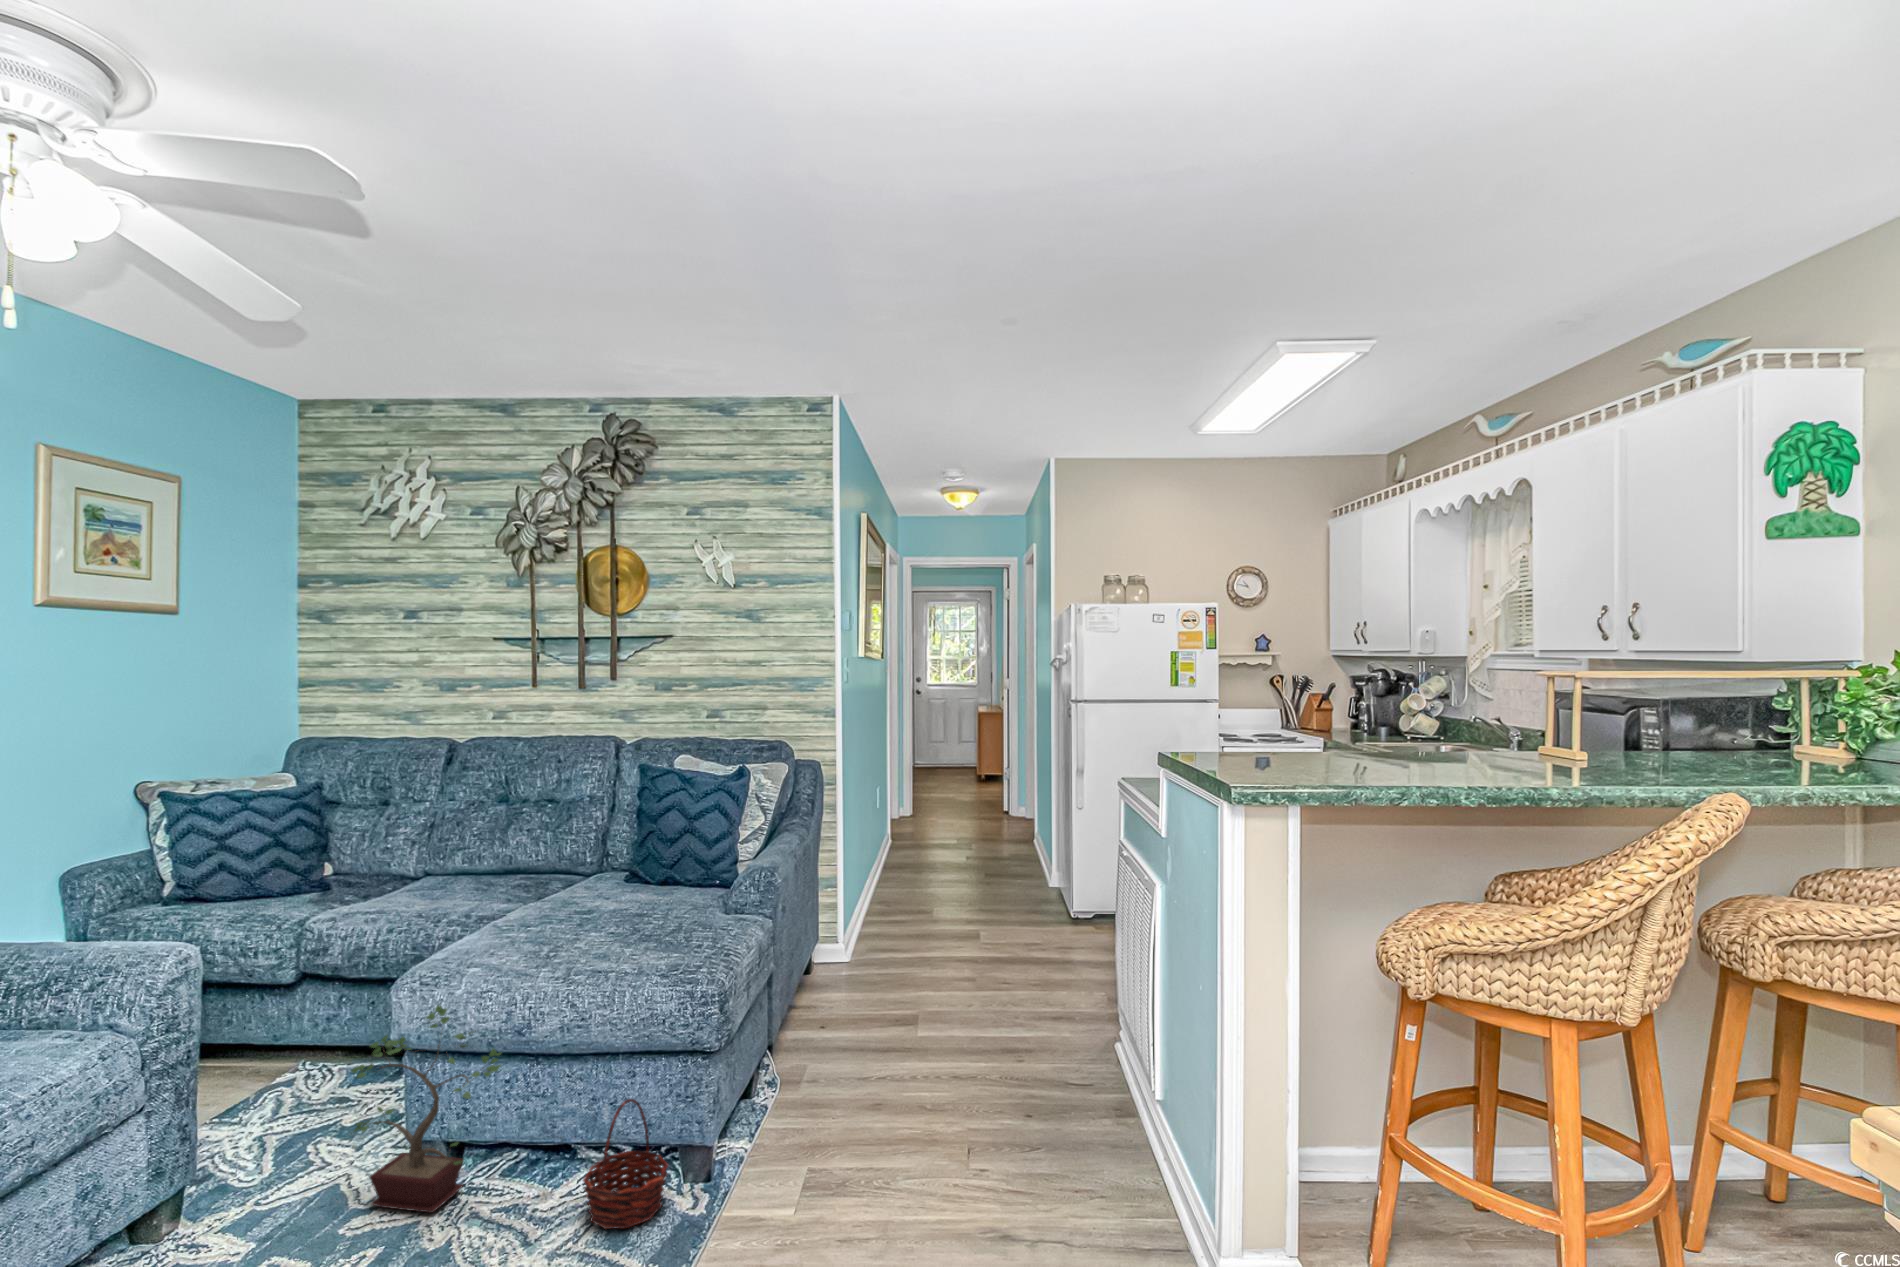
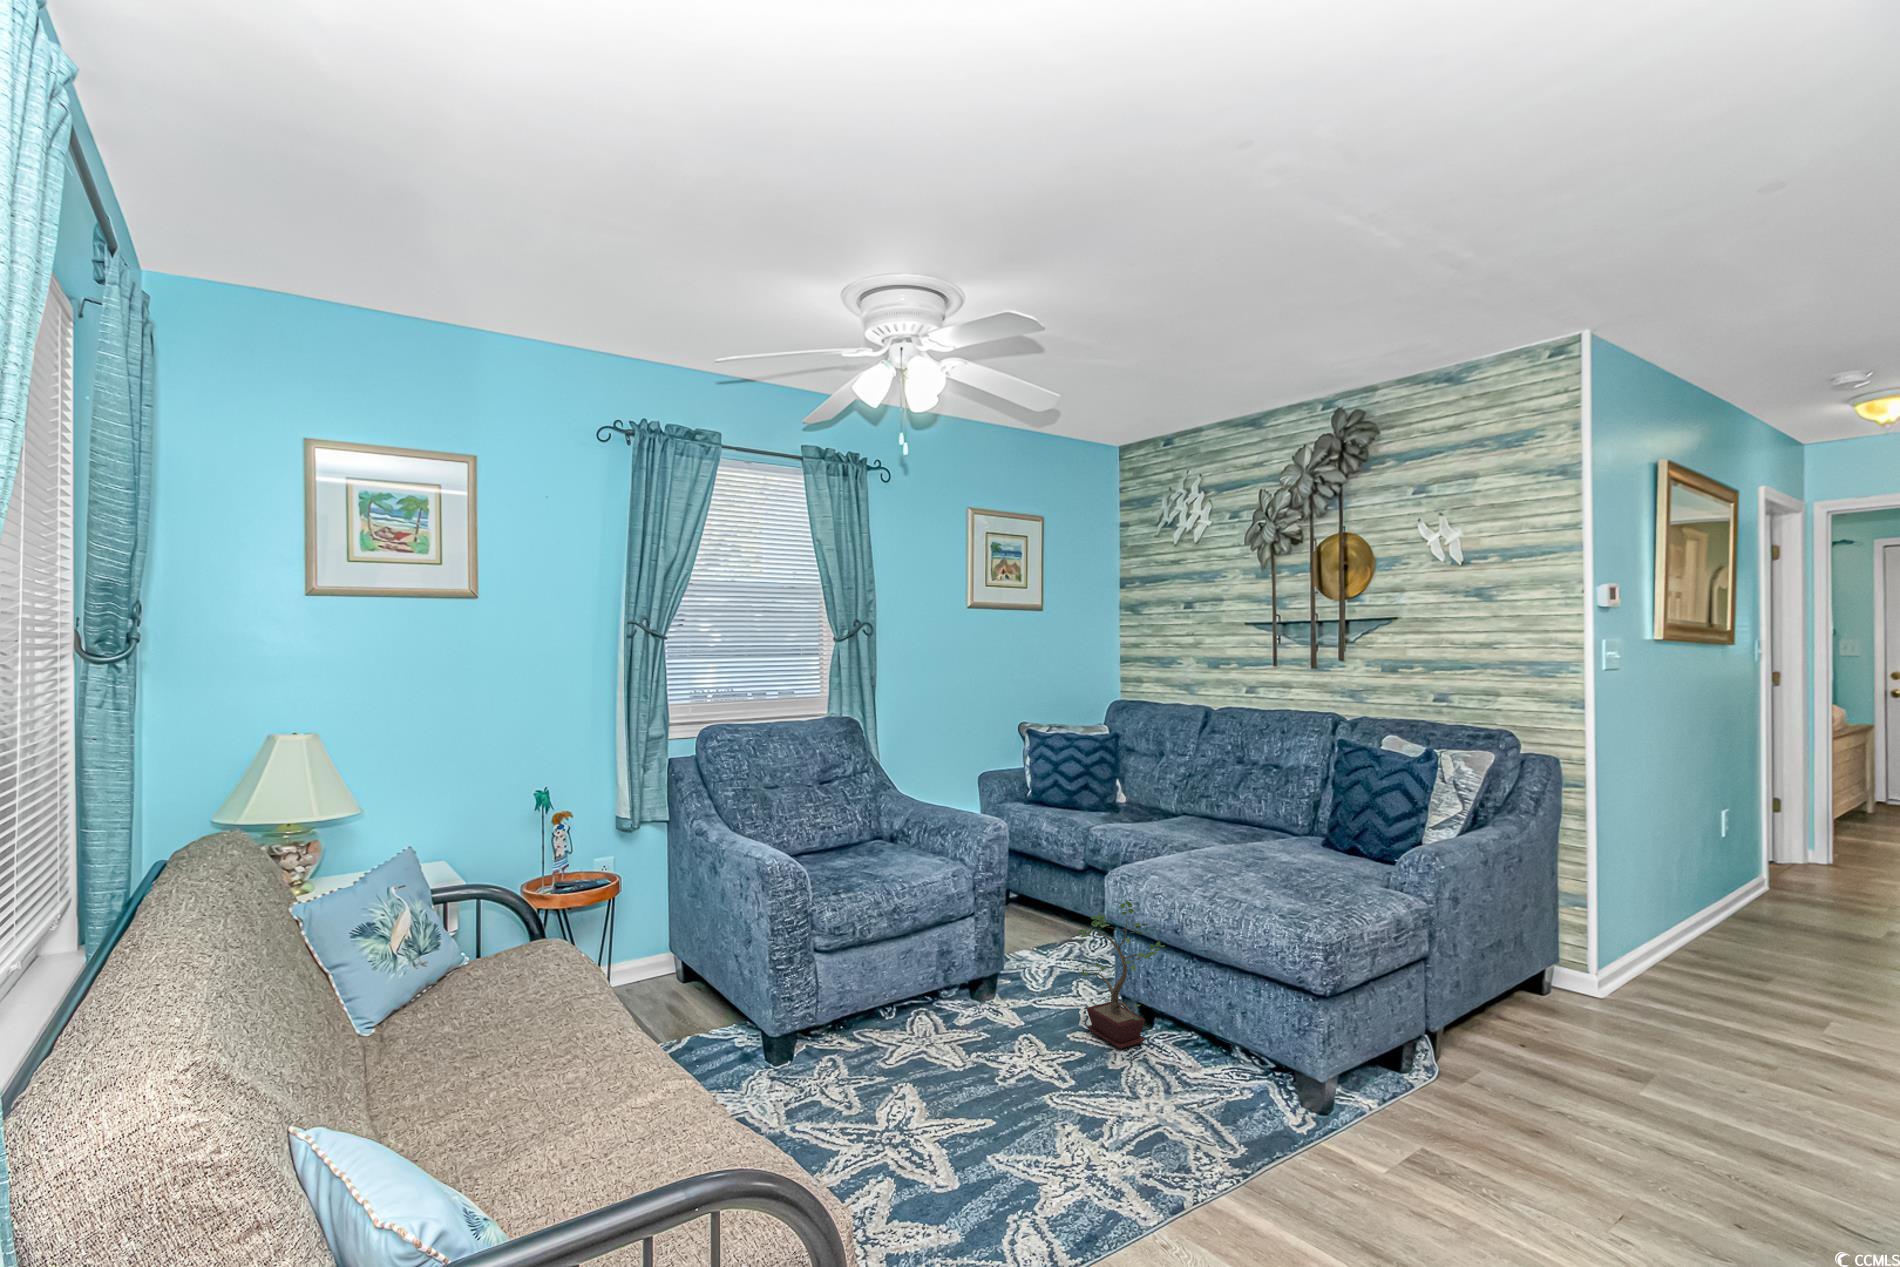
basket: present [583,1099,668,1229] -> none [1210,1011,1281,1116]

